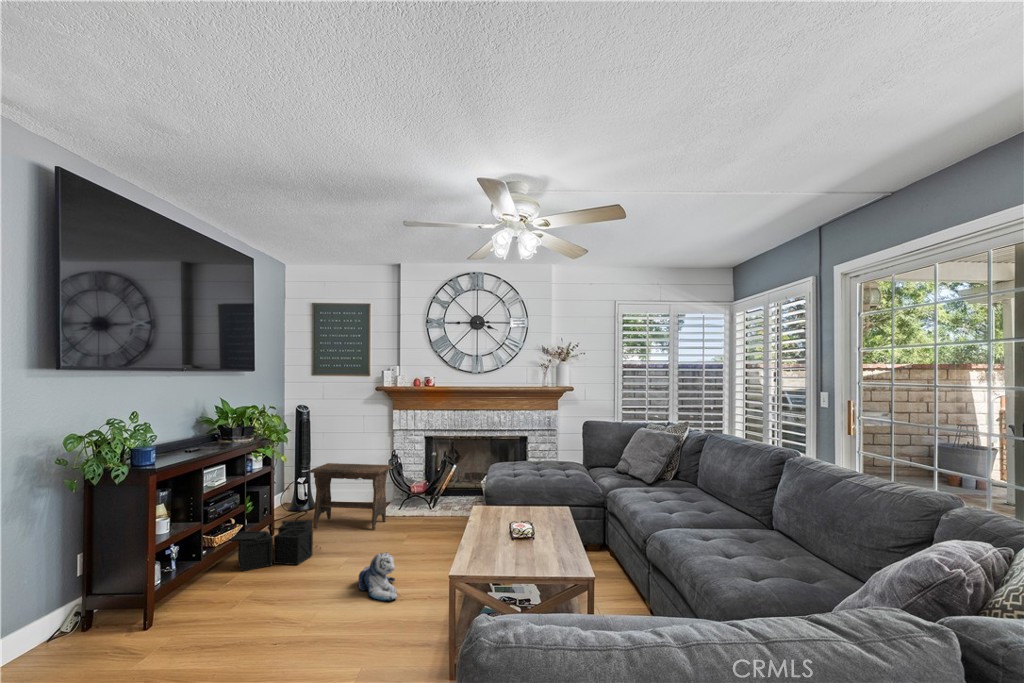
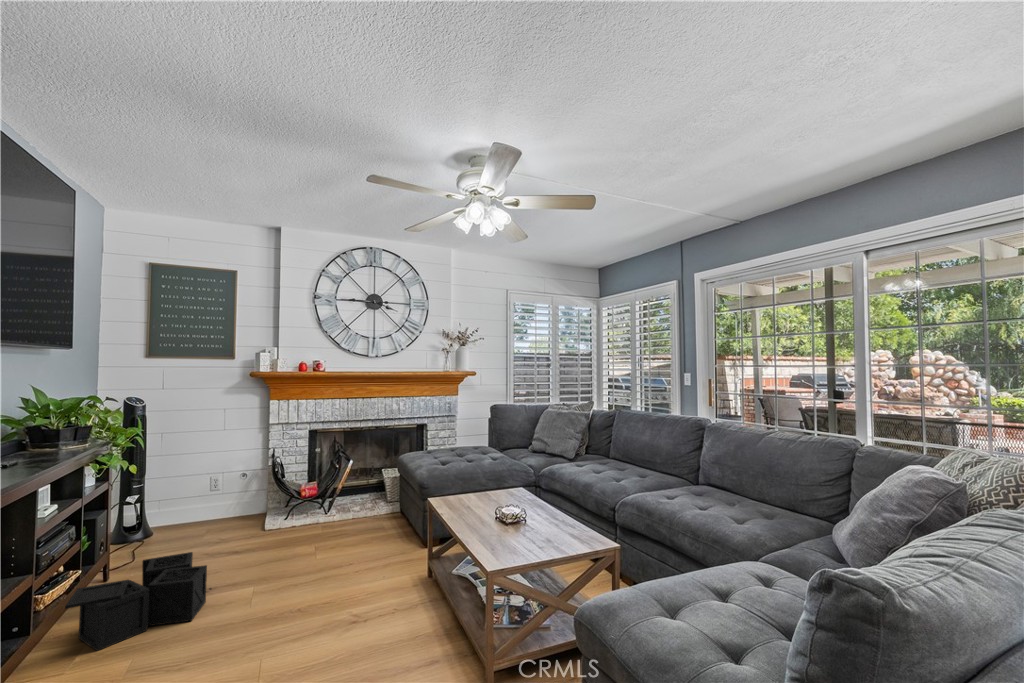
footstool: present [310,463,392,530] -> none [170,467,284,561]
plush toy: present [358,553,397,601] -> none [314,580,388,648]

